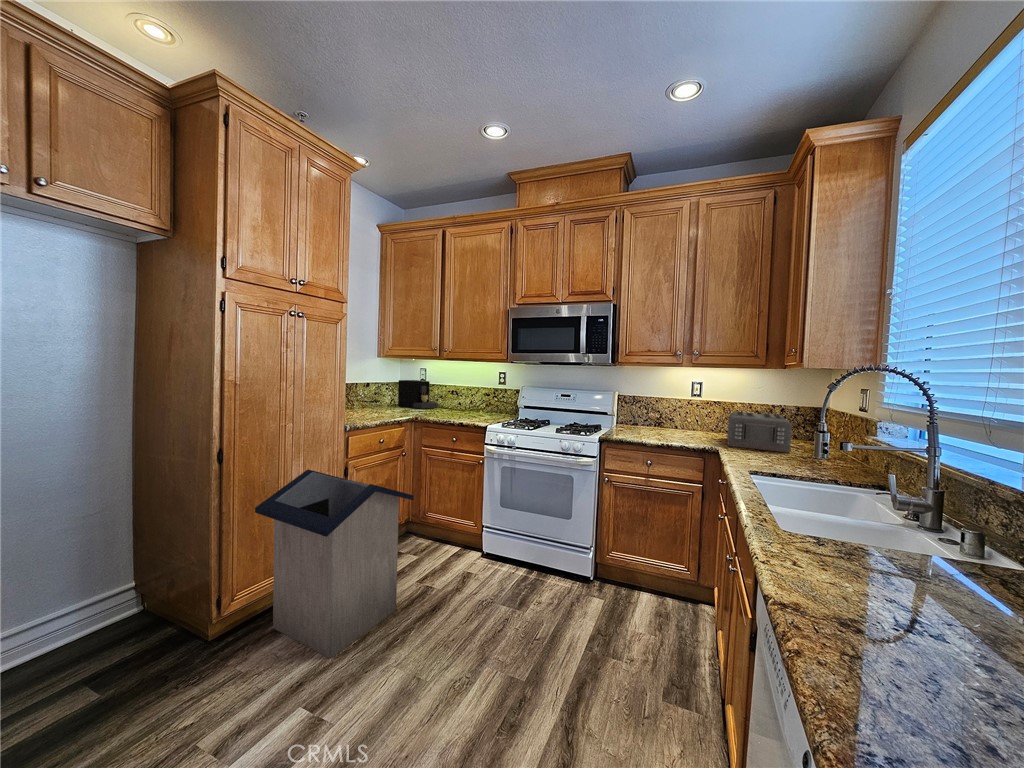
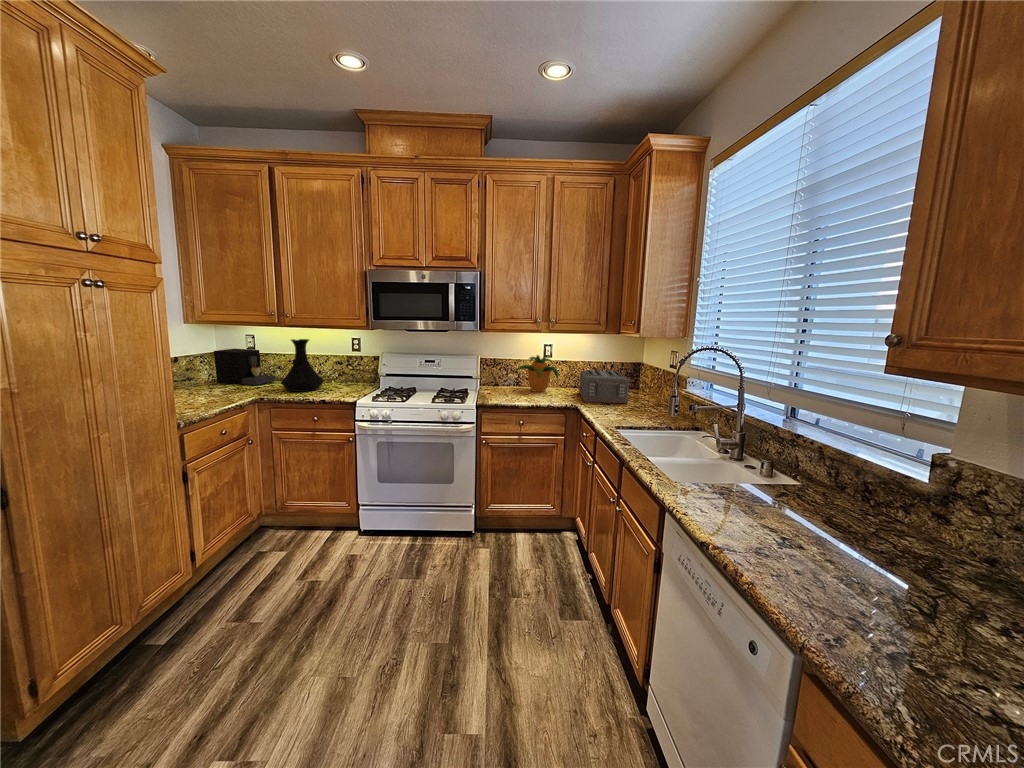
vase: none [437,371,470,415] -> present [281,339,324,392]
potted plant: none [648,392,702,434] -> present [516,355,558,392]
trash can: present [255,470,414,658] -> none [71,492,294,696]

